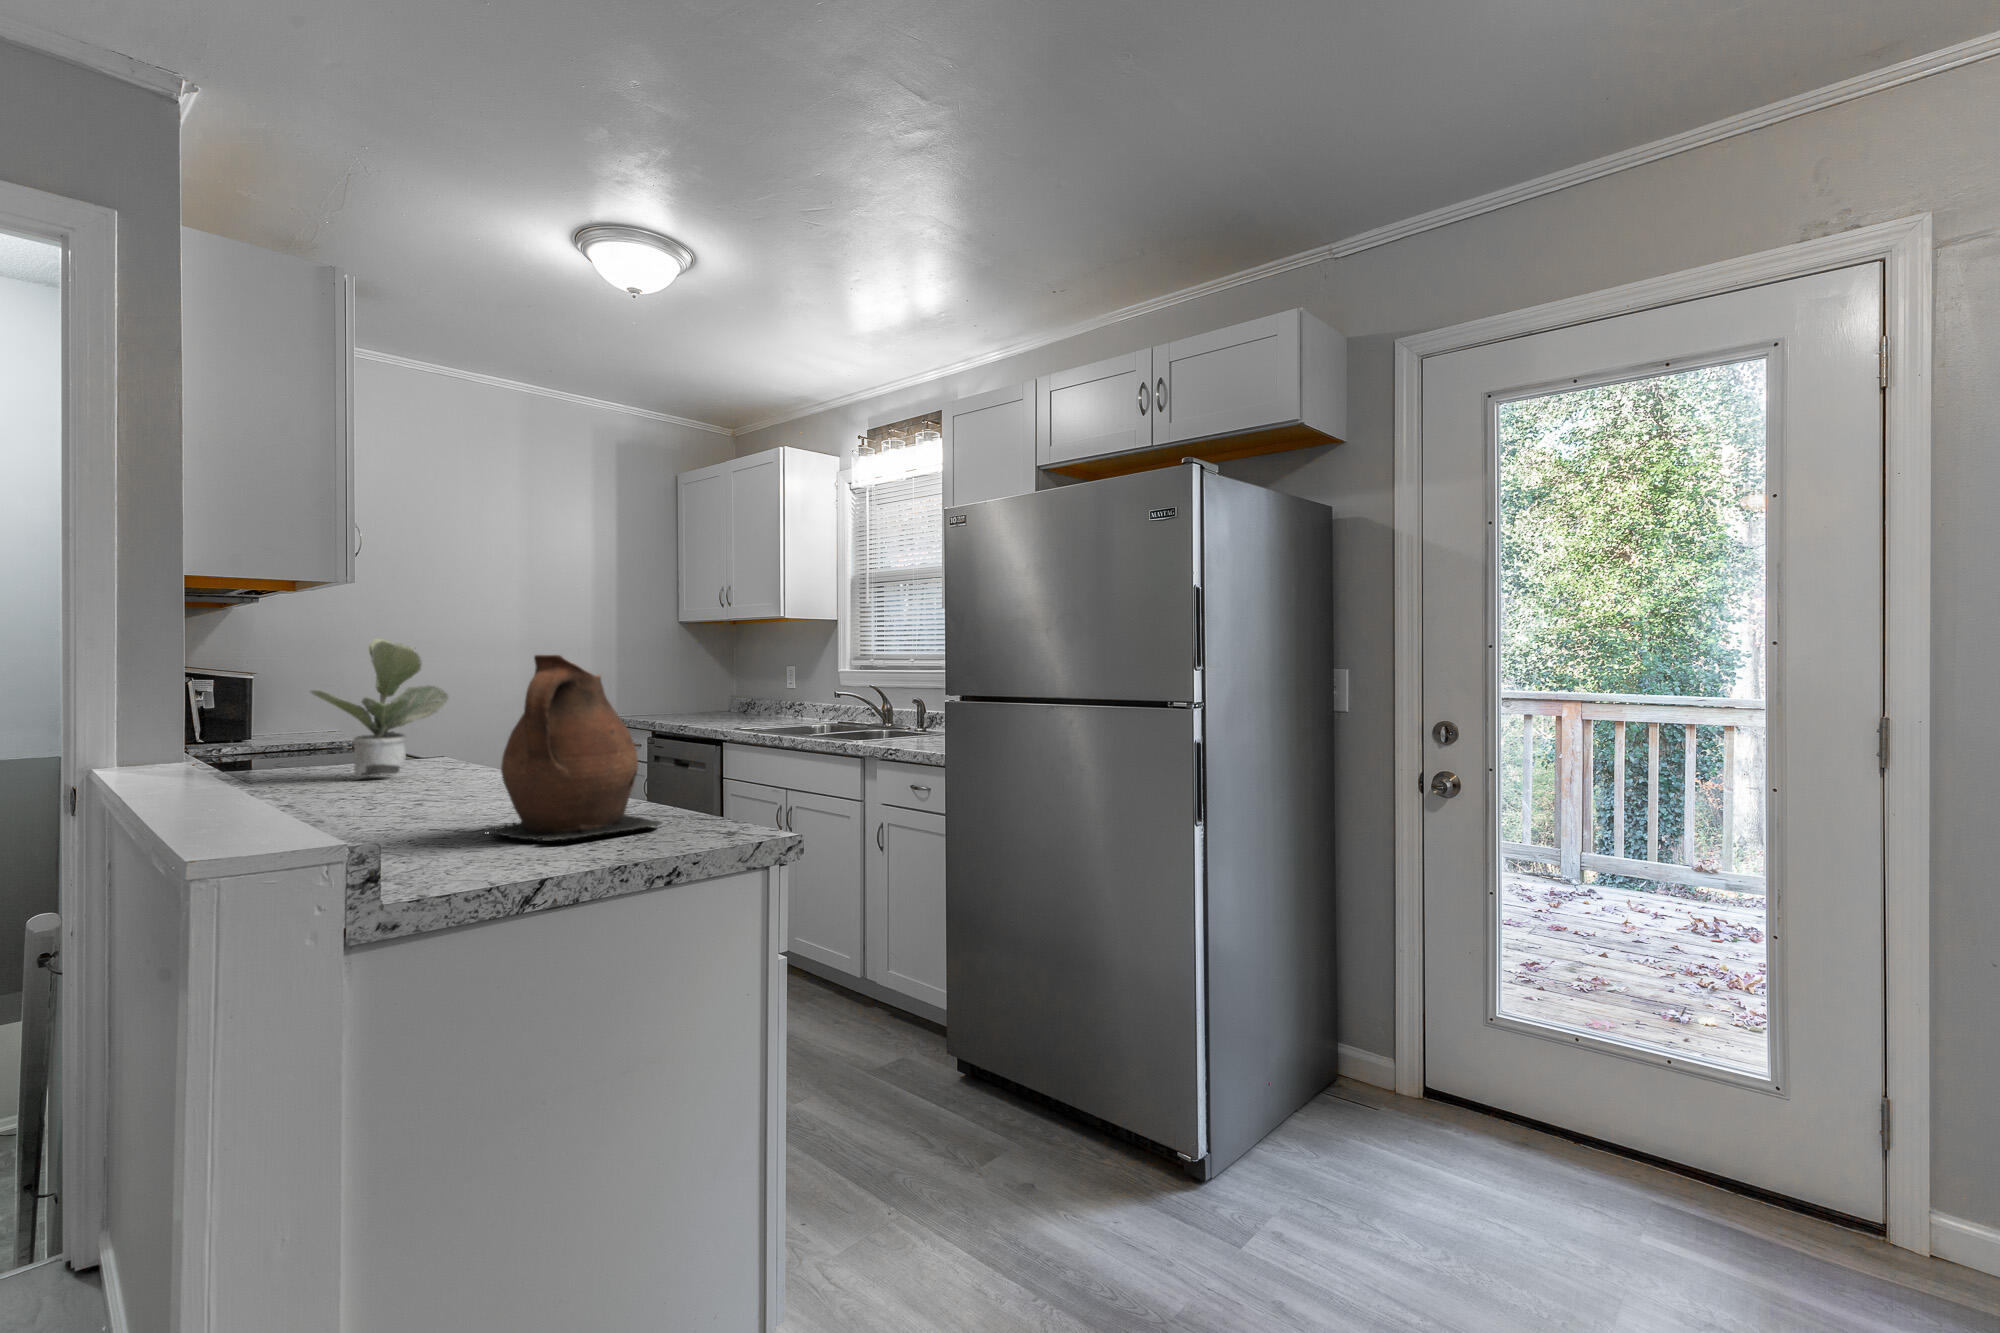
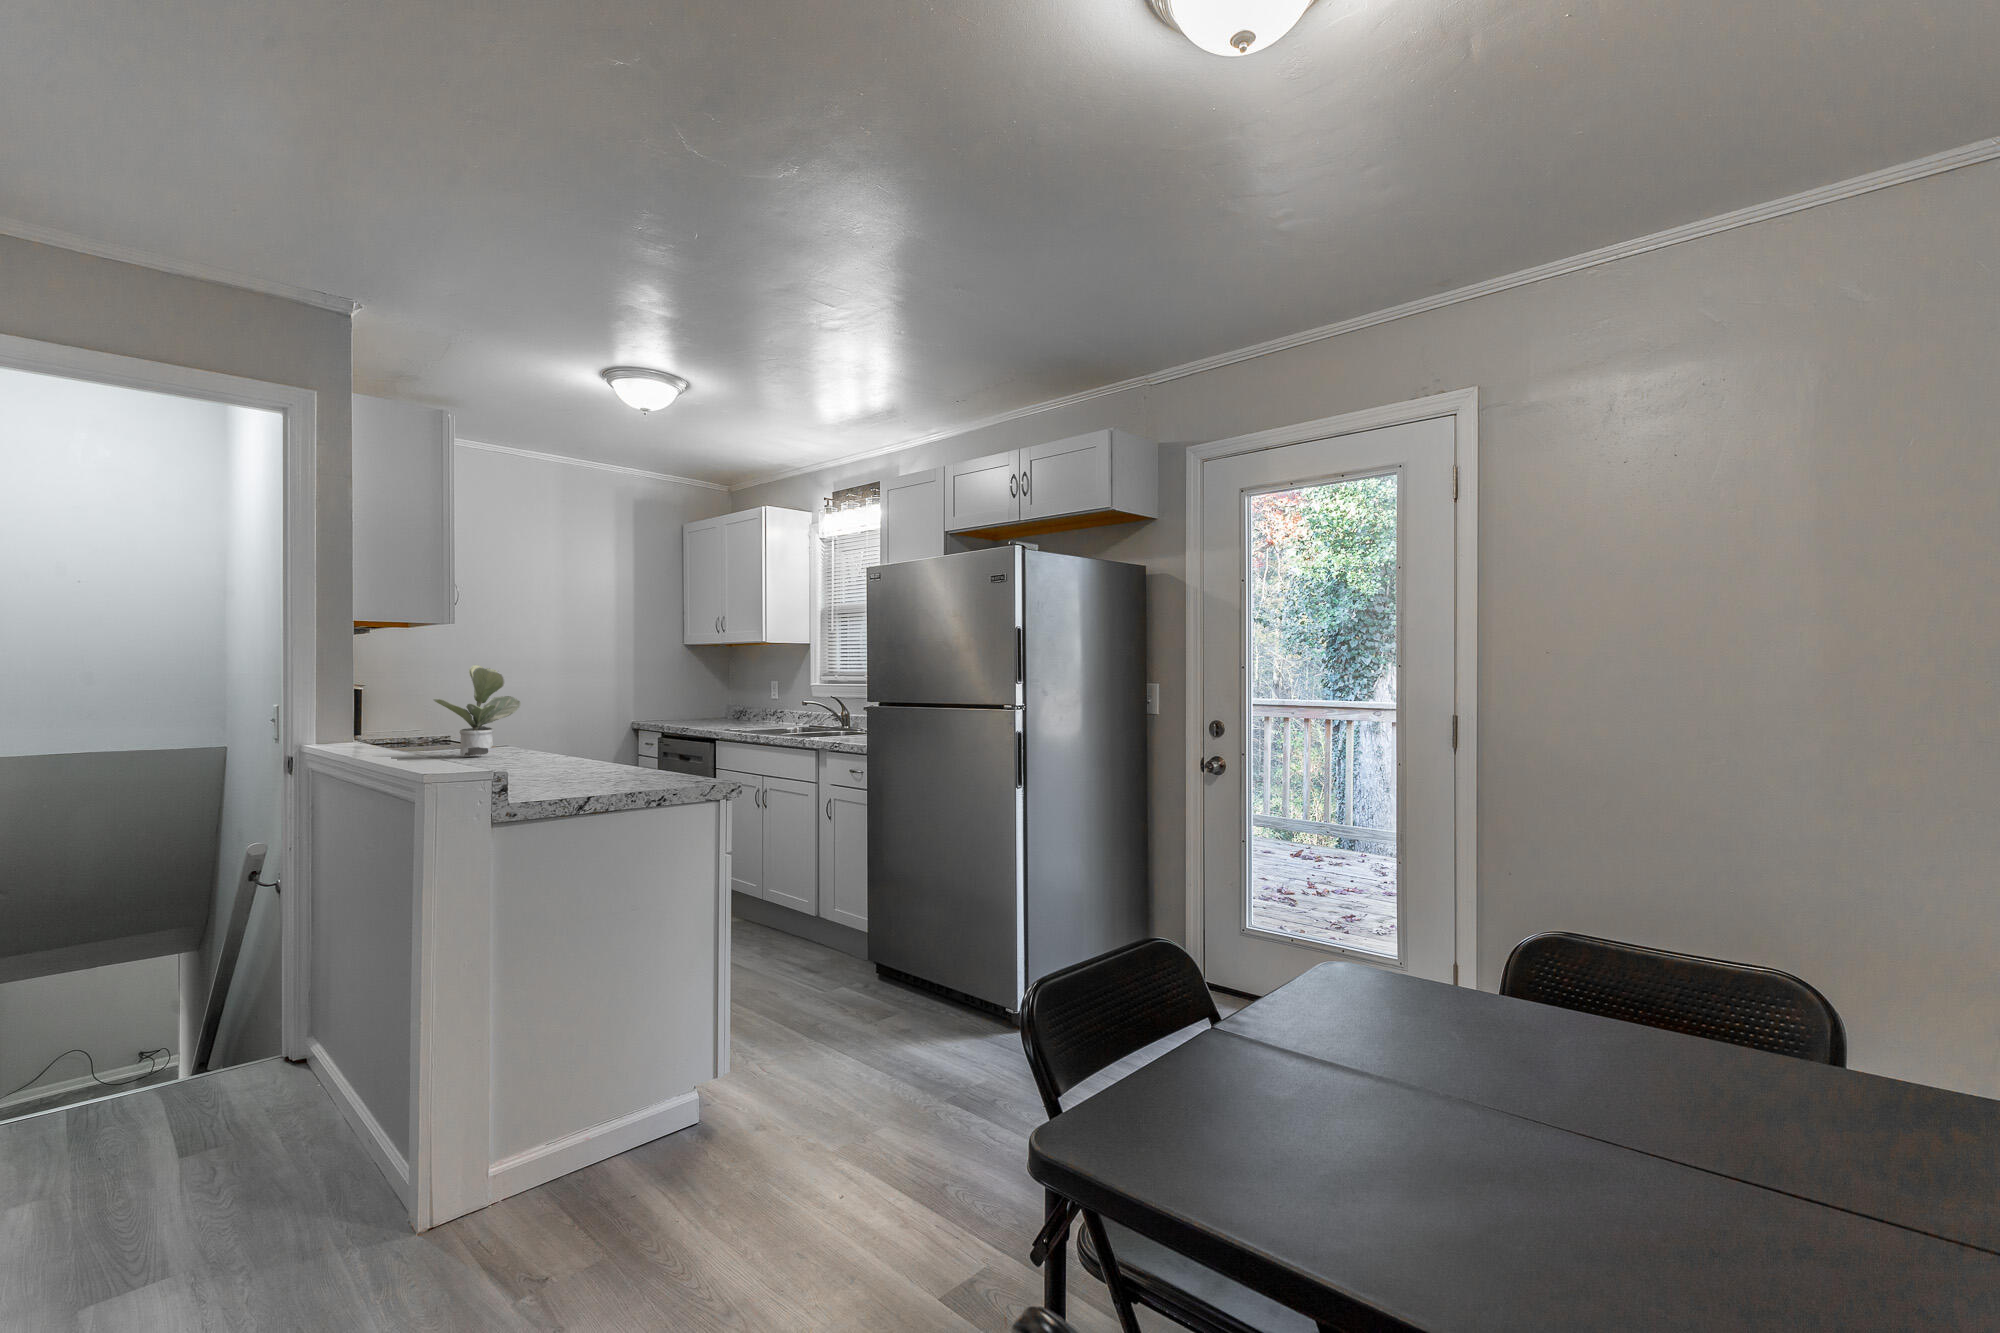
ceramic pitcher: present [483,655,661,841] -> none [553,679,655,781]

